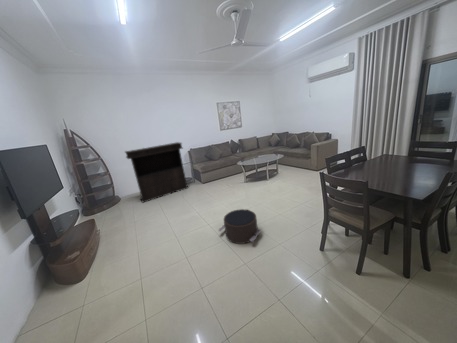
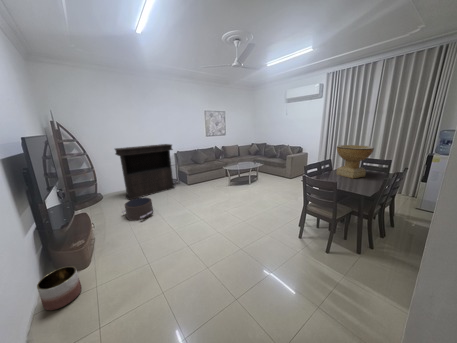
decorative bowl: none [370,127,426,173] -> present [337,145,374,178]
pouf: present [219,209,260,244] -> present [122,197,153,221]
planter: none [26,282,75,329] -> present [37,266,82,310]

